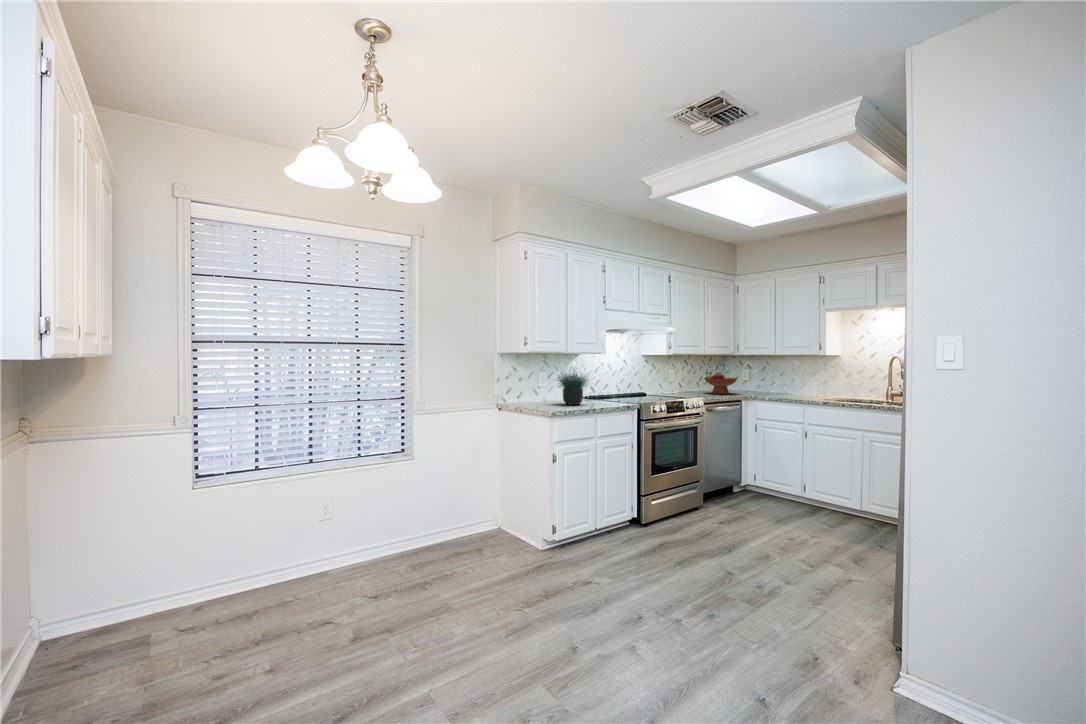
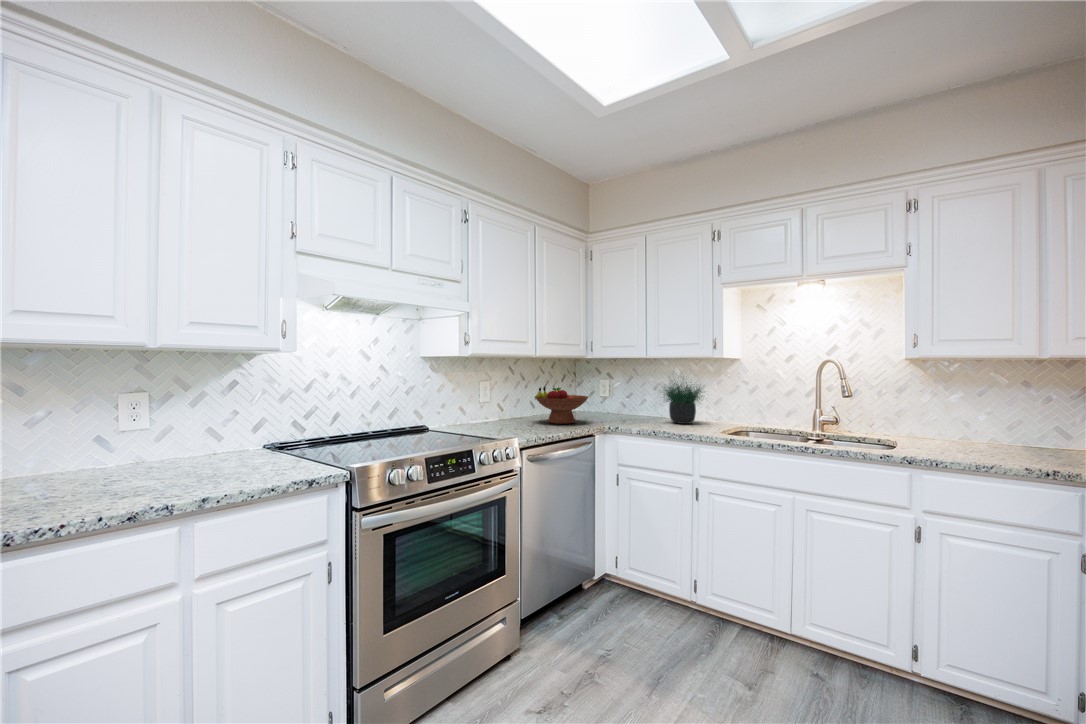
potted plant: present [558,372,589,405] -> present [663,382,703,424]

